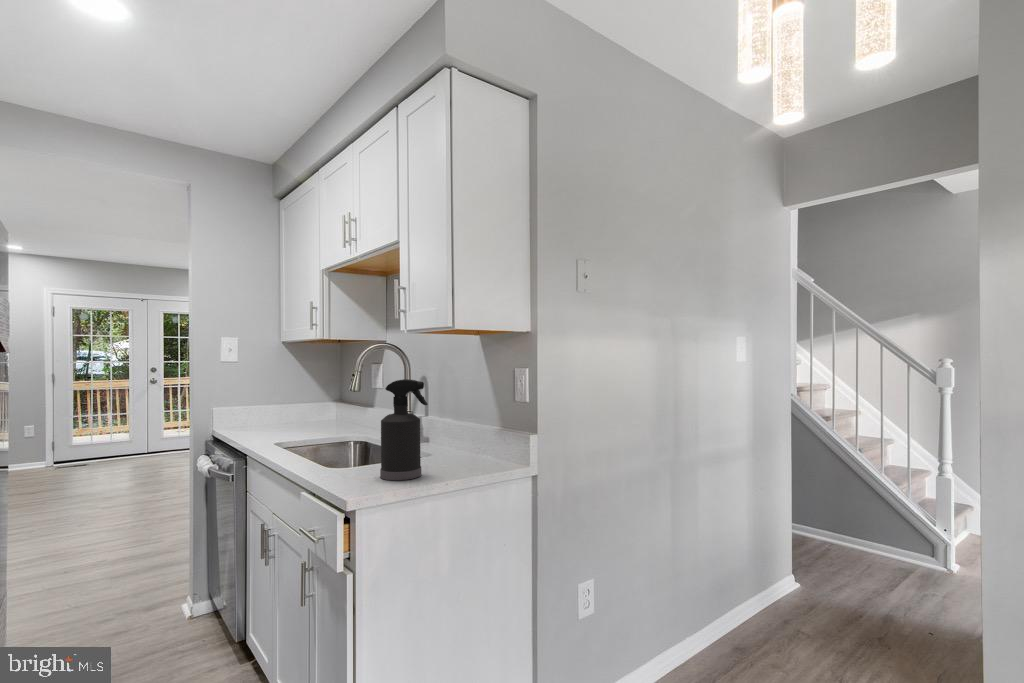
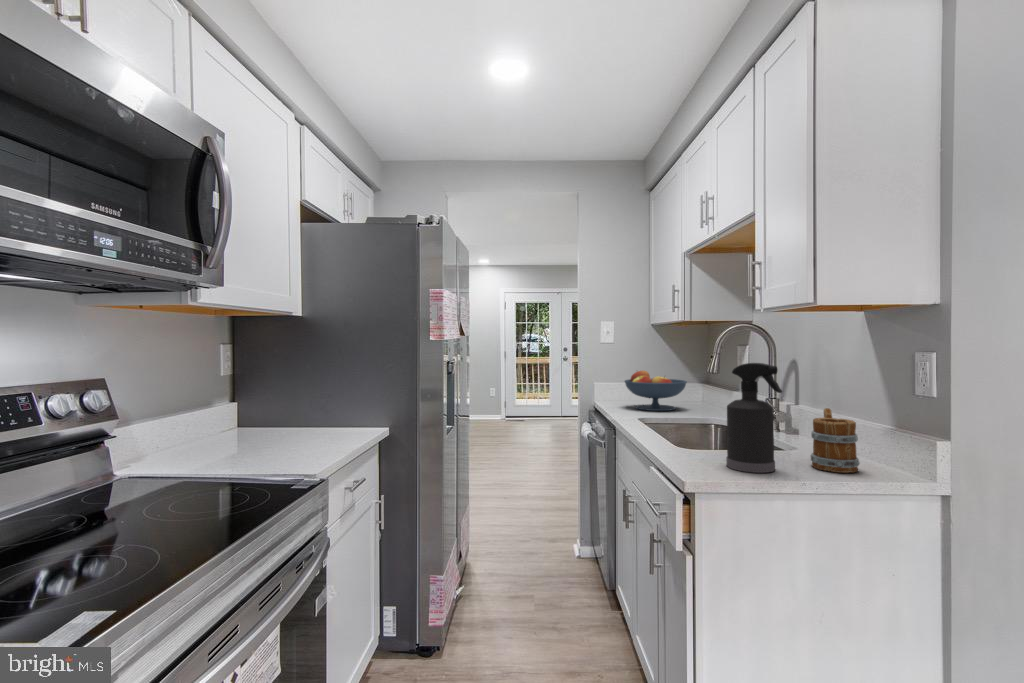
fruit bowl: none [253,391,324,434] -> present [625,371,687,411]
mug: none [446,416,481,469] -> present [811,408,860,473]

